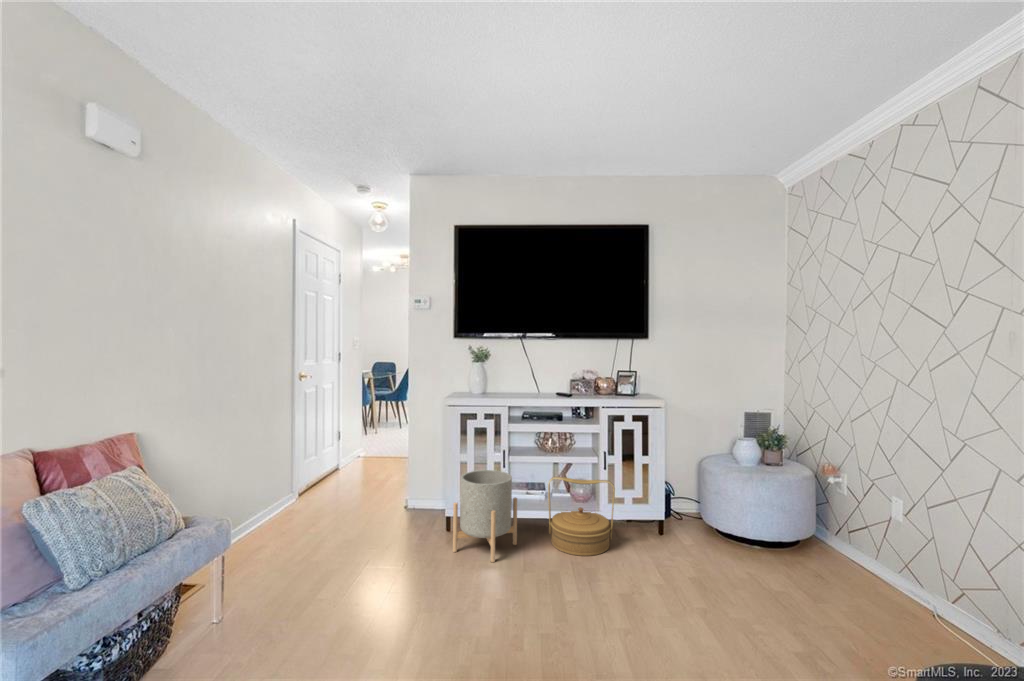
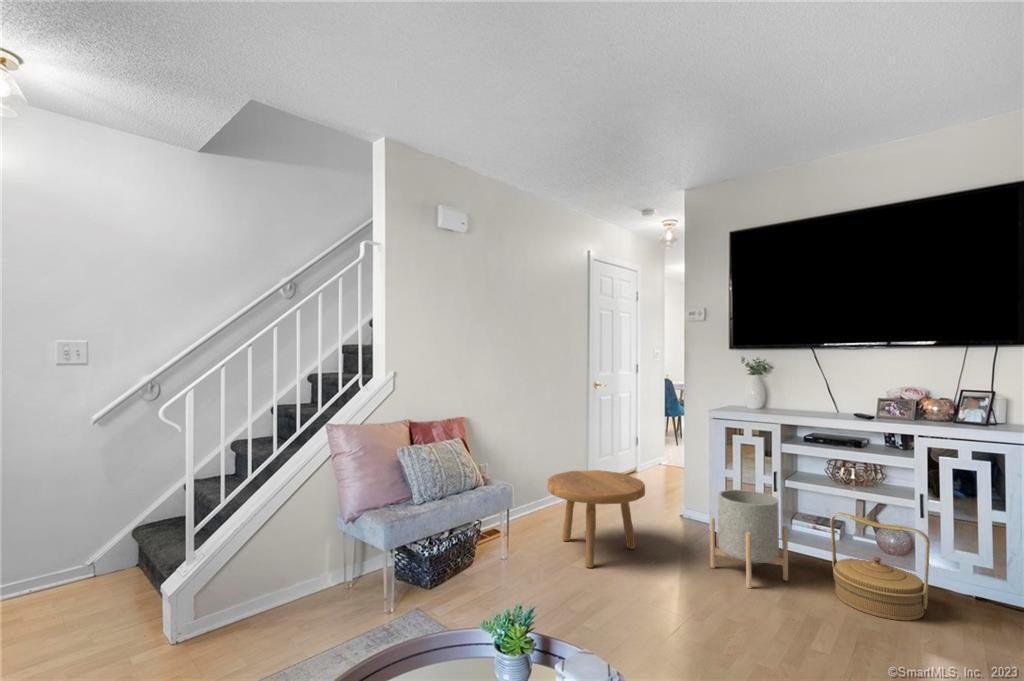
footstool: none [270,474,391,593] -> present [547,470,645,568]

